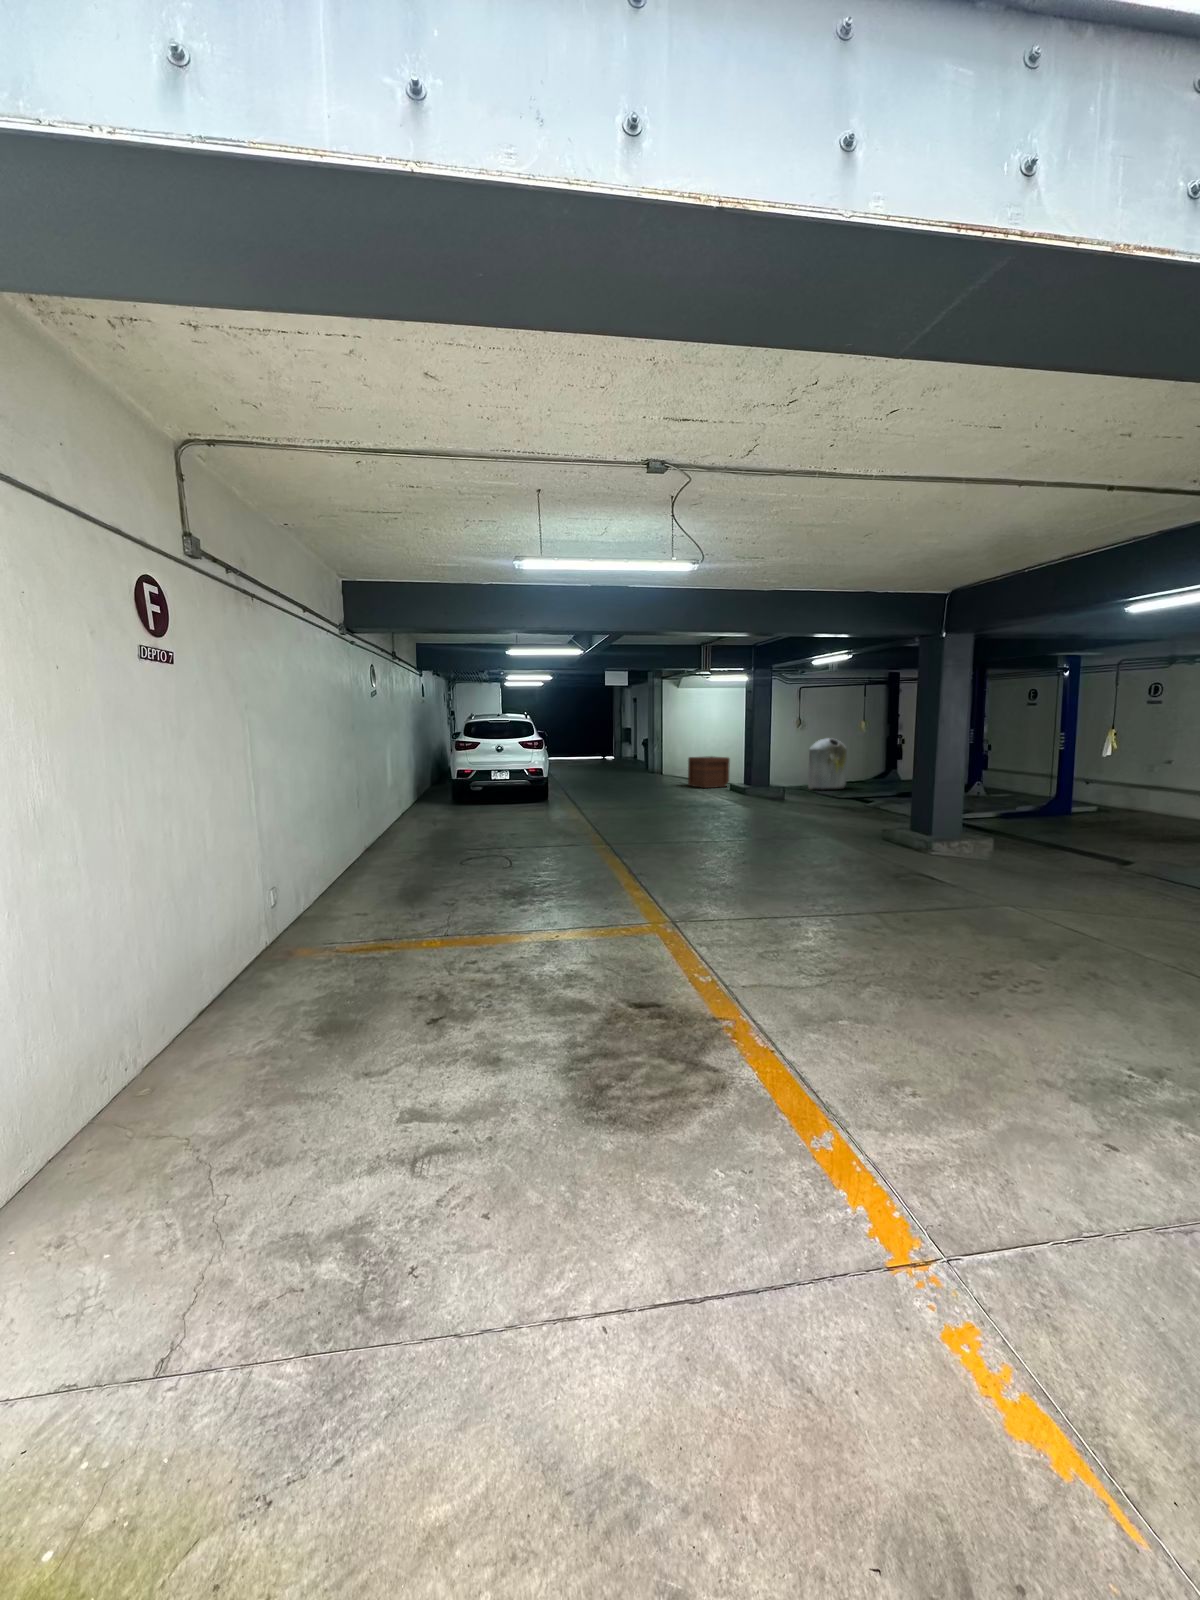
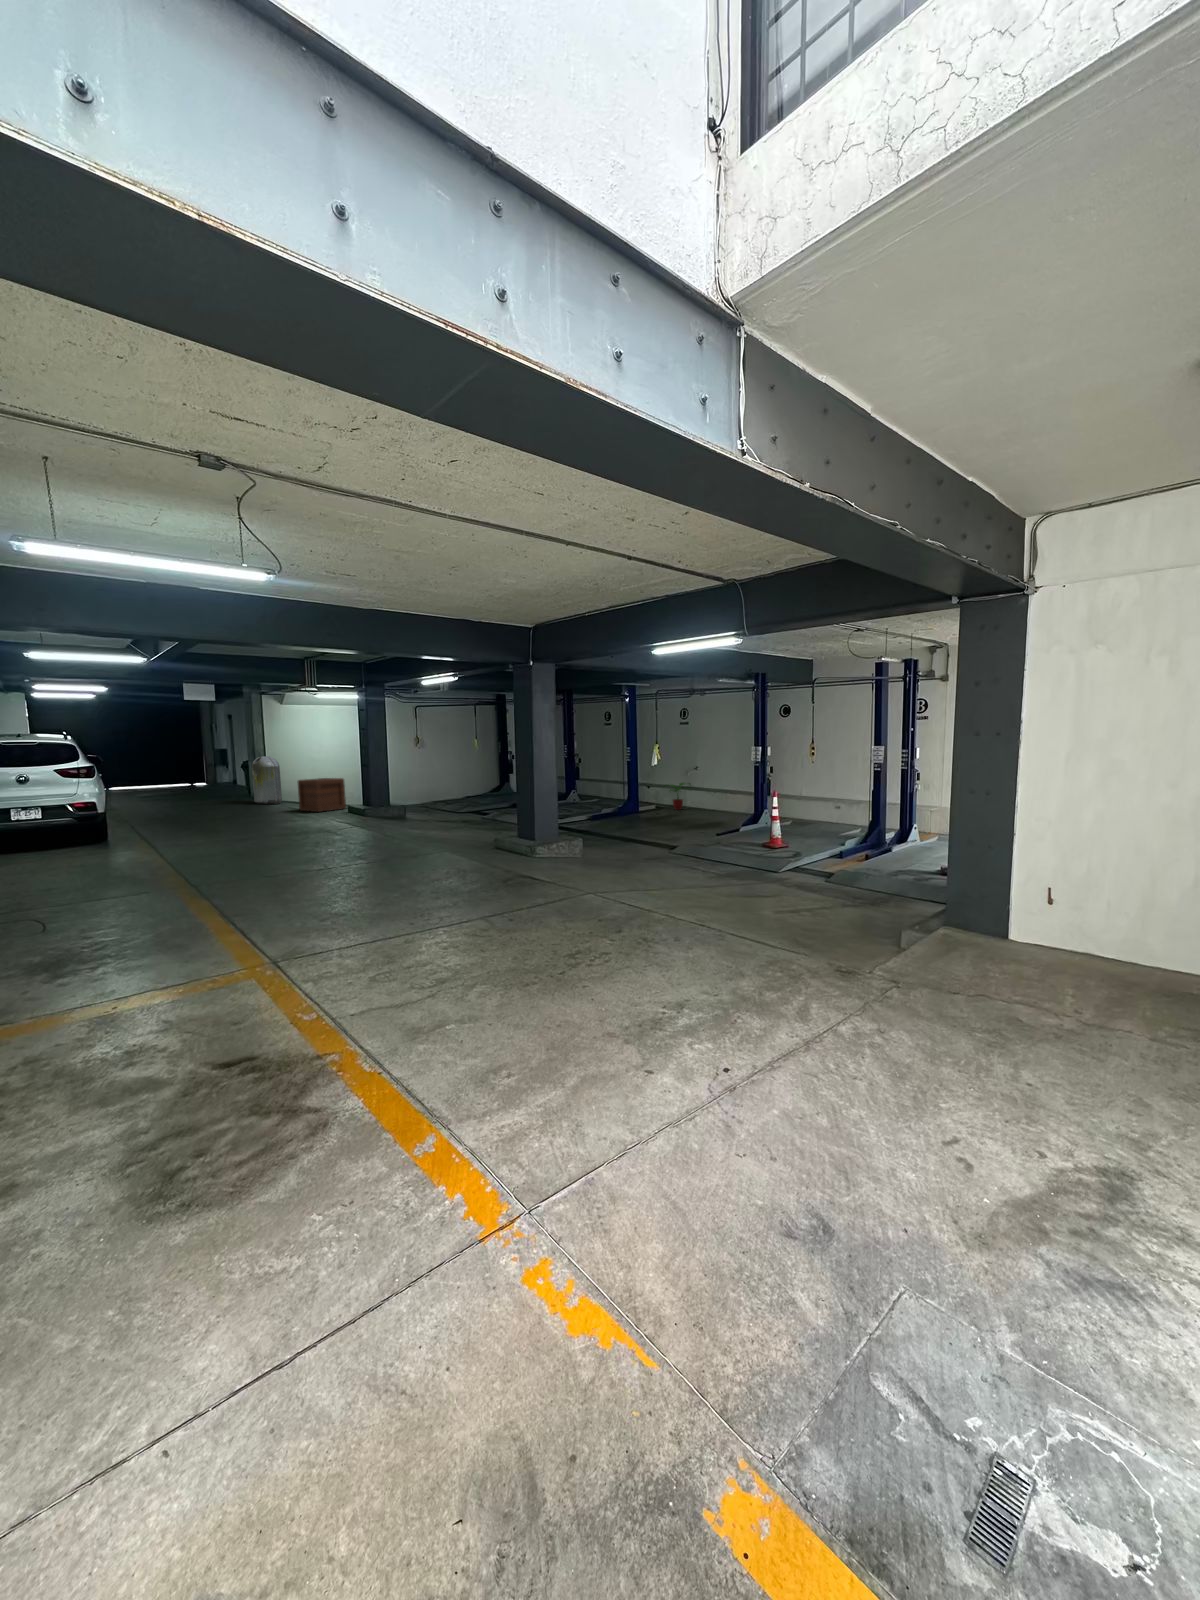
trash can: present [808,739,847,790] -> present [252,756,282,804]
potted plant: none [1116,784,1163,819] -> present [664,783,690,810]

